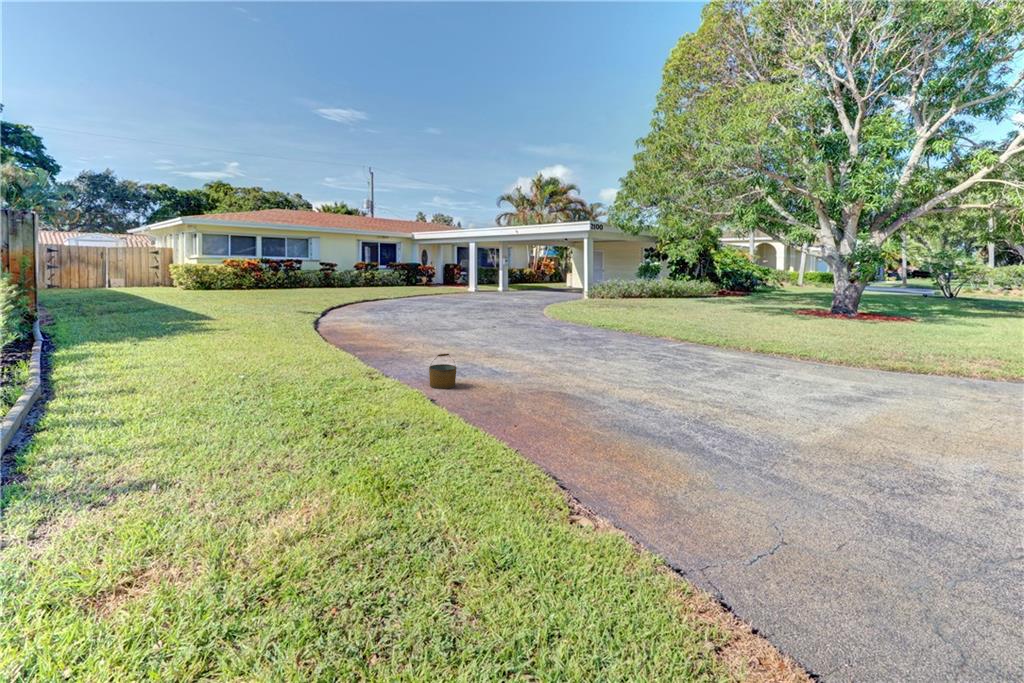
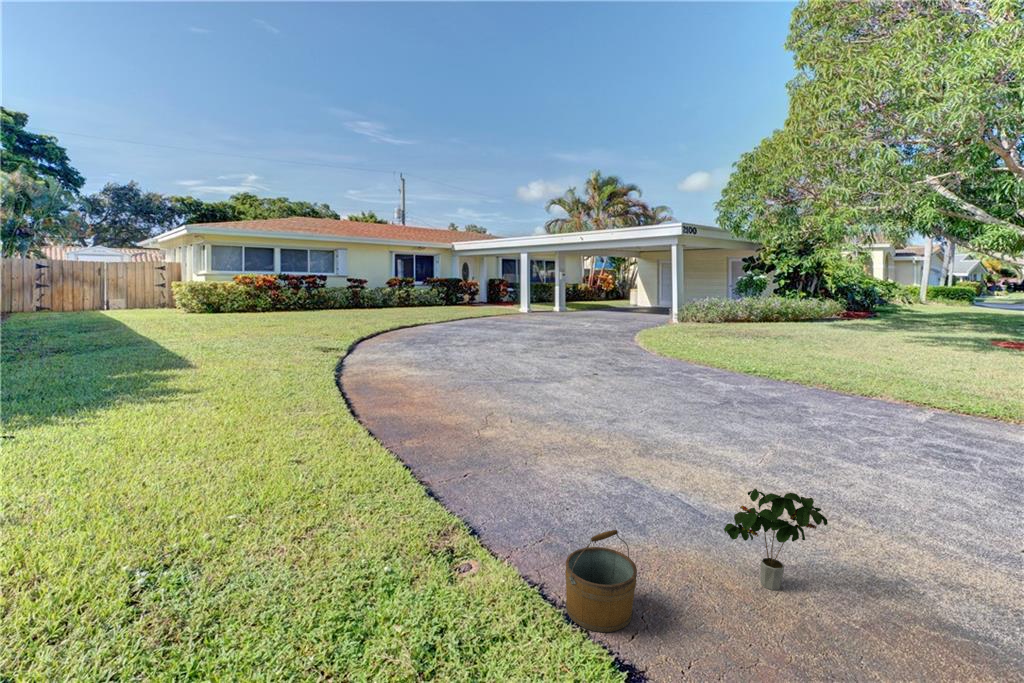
potted plant: none [499,343,536,383] -> present [724,489,828,590]

